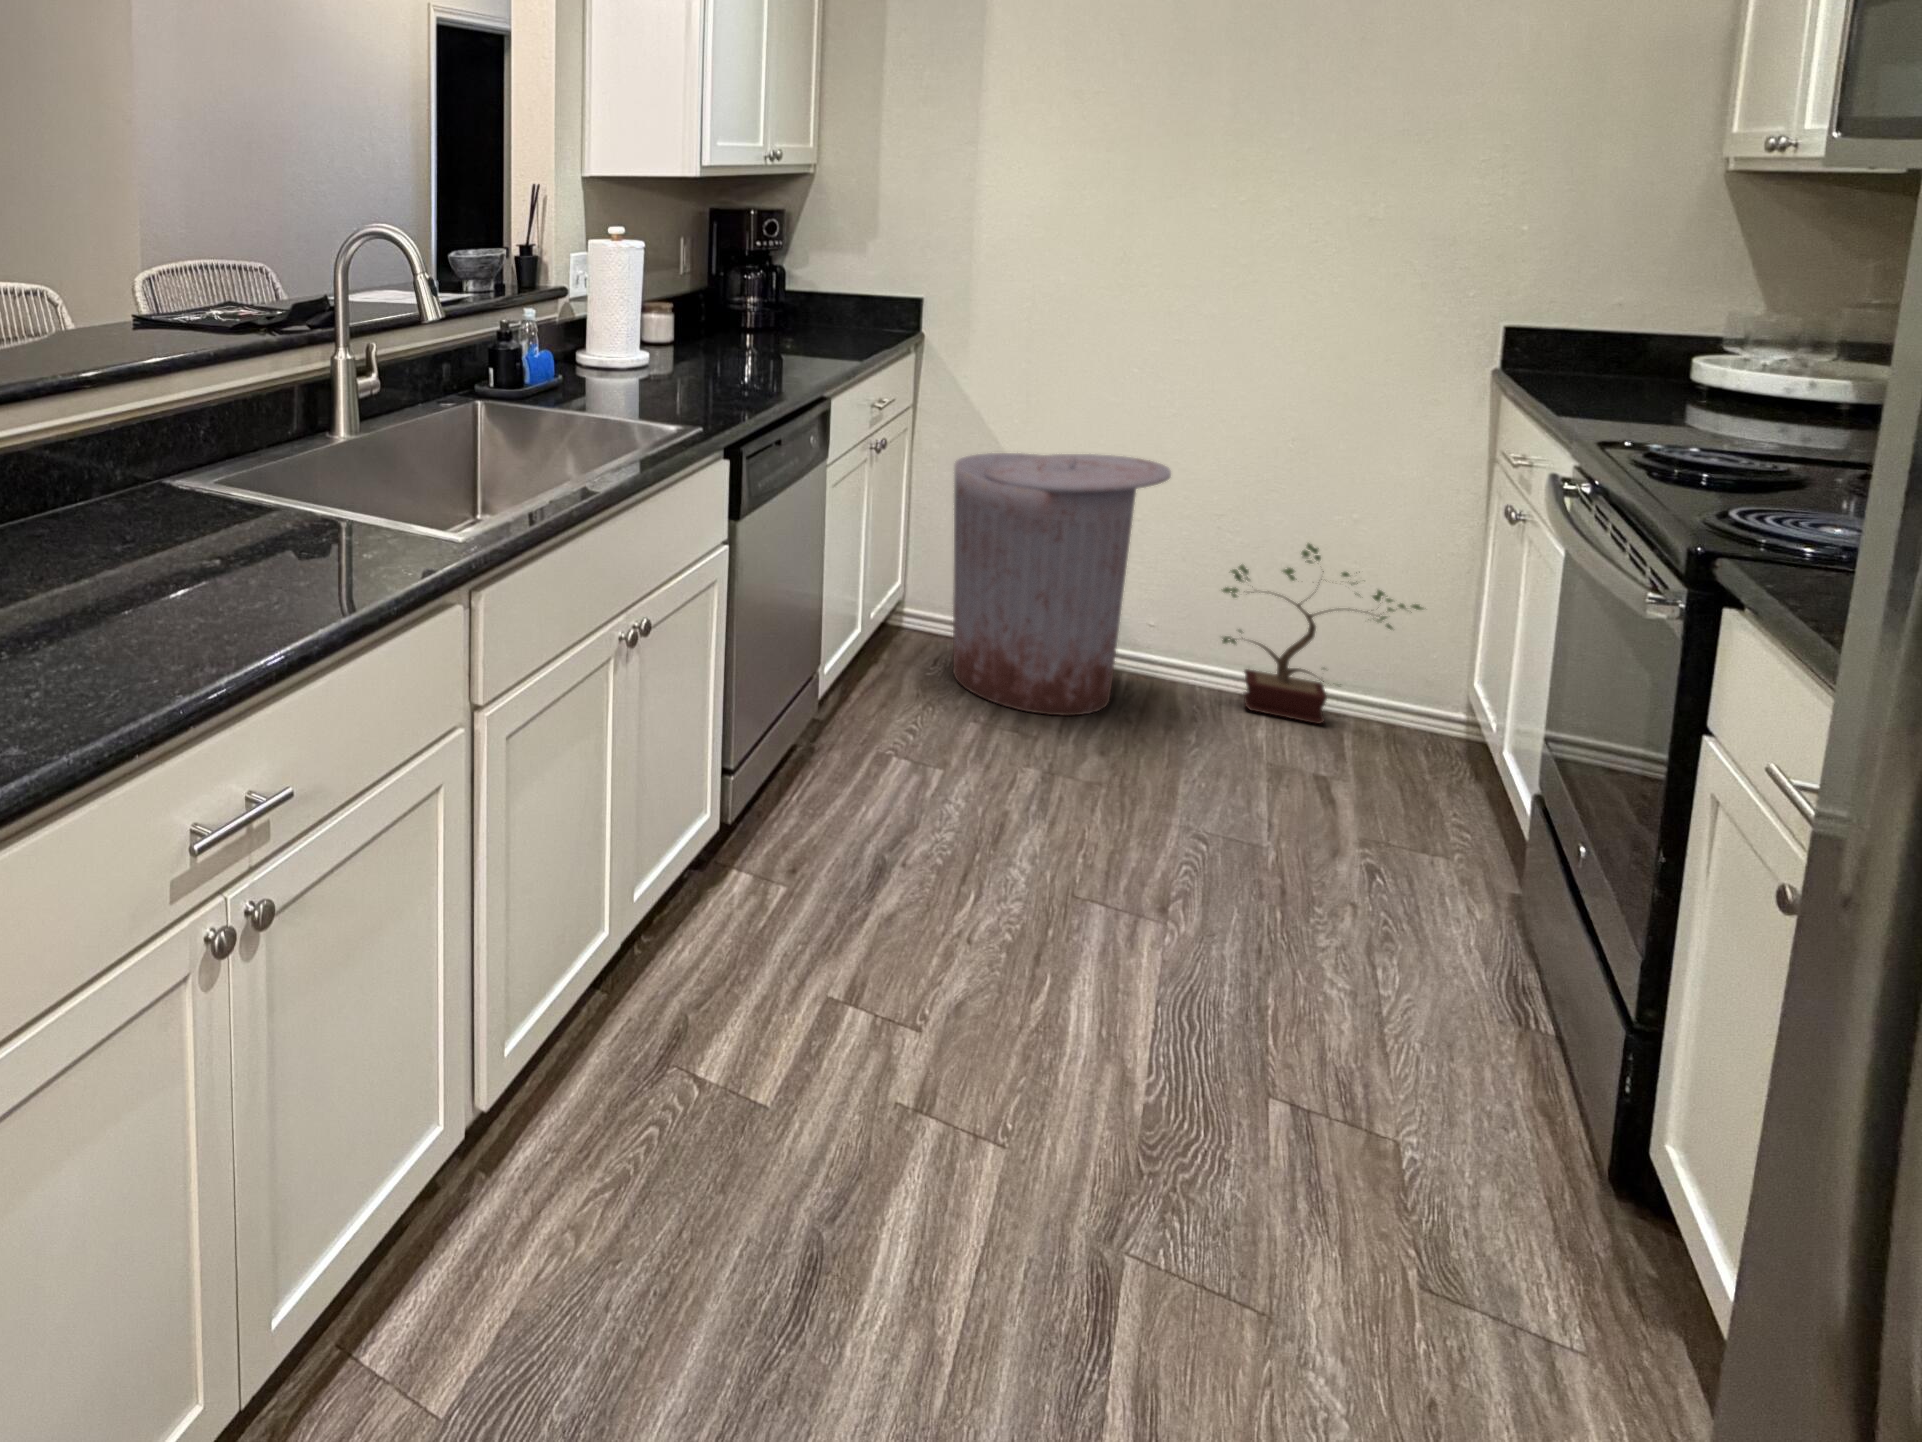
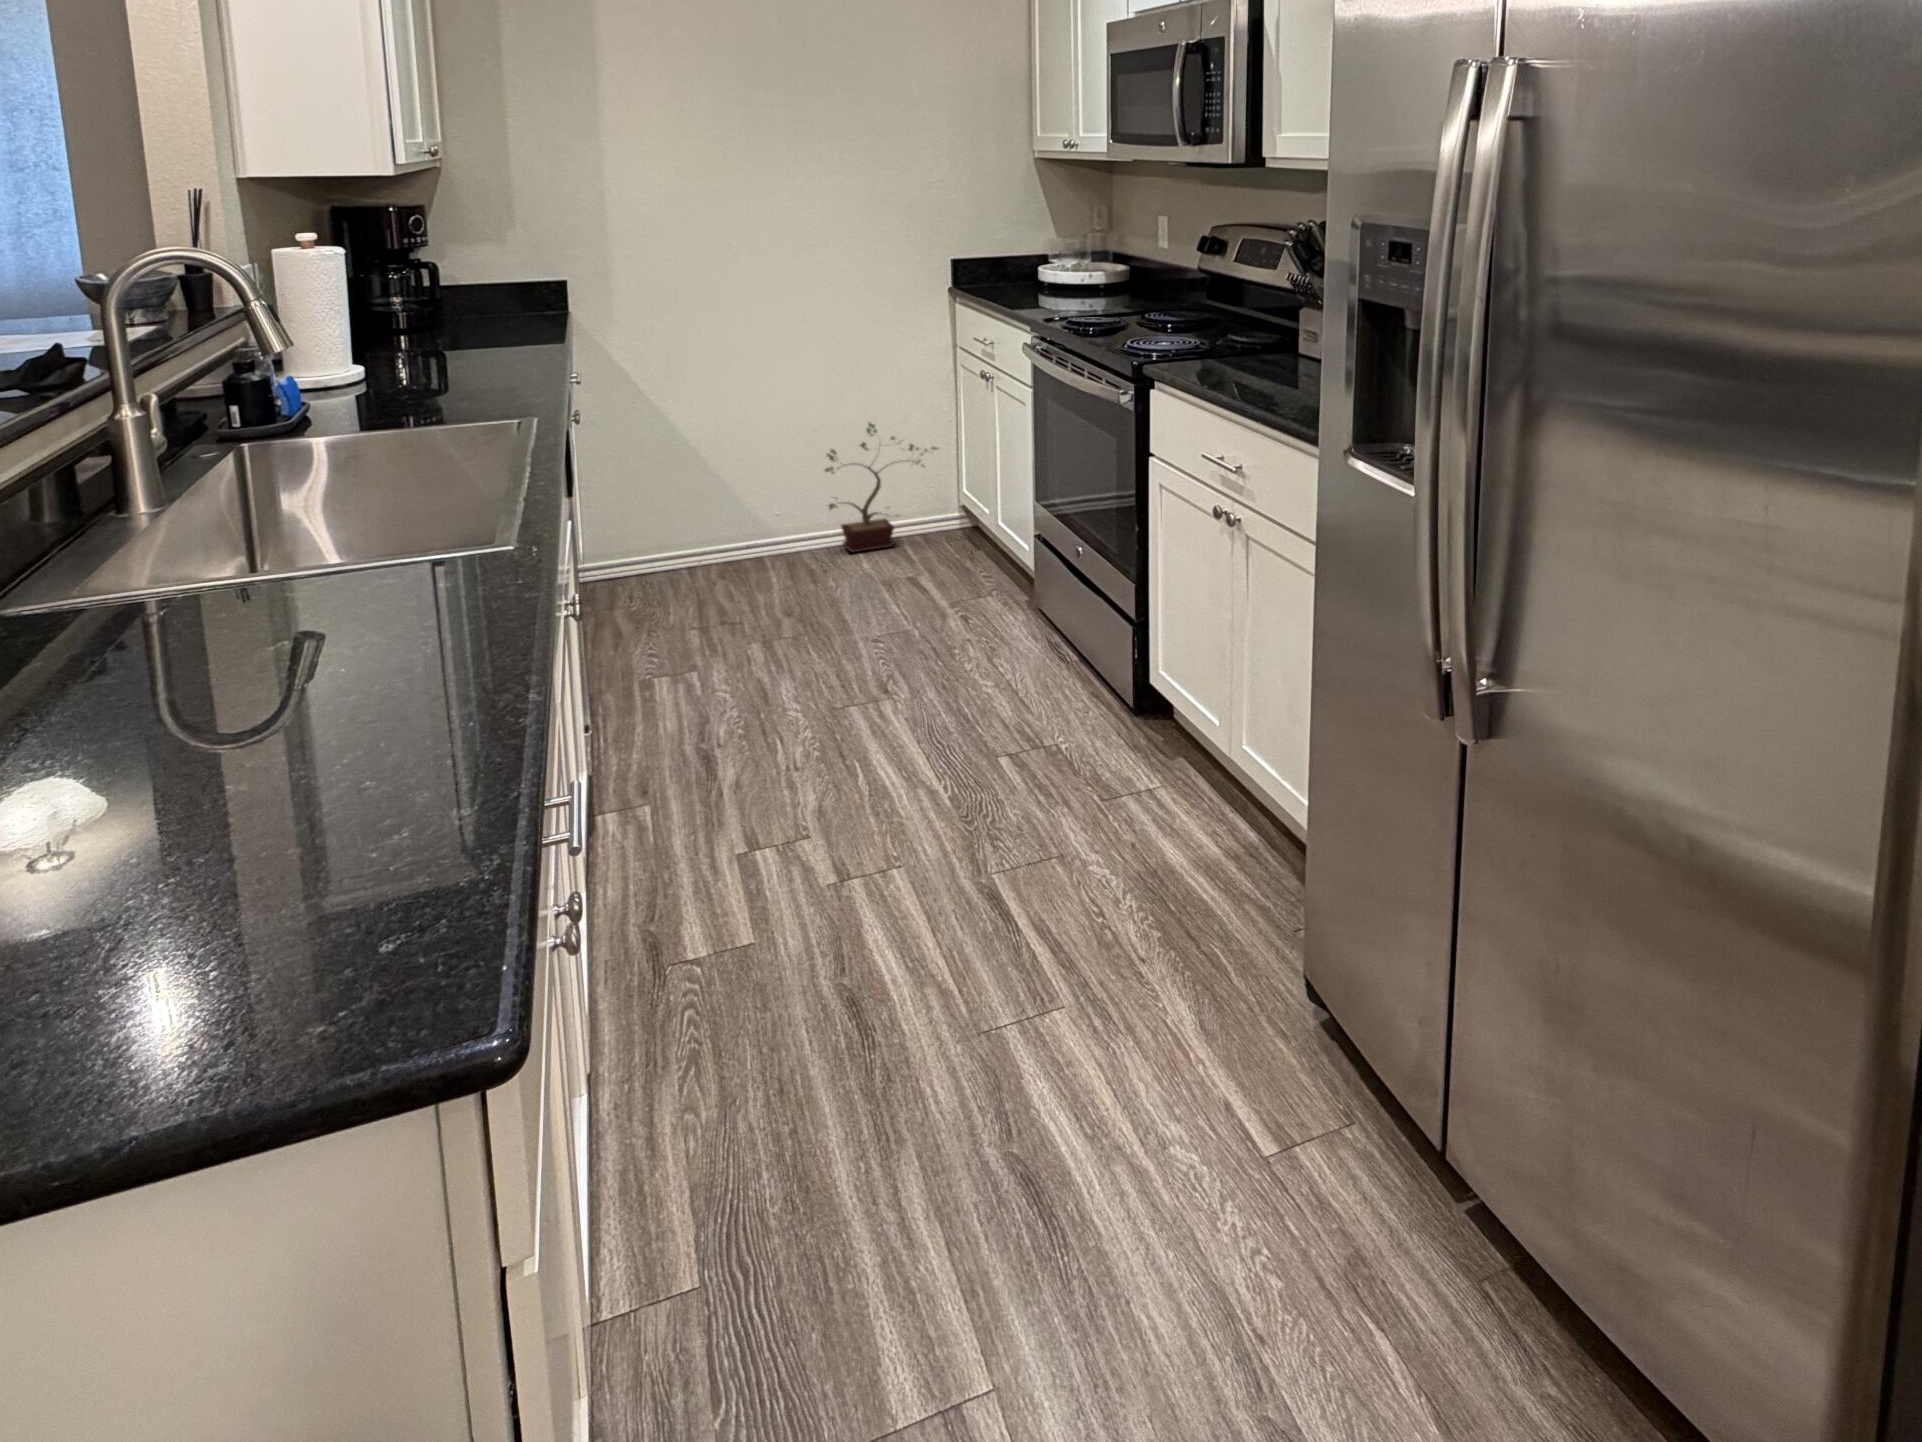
trash can: present [953,453,1171,716] -> none [626,384,792,611]

